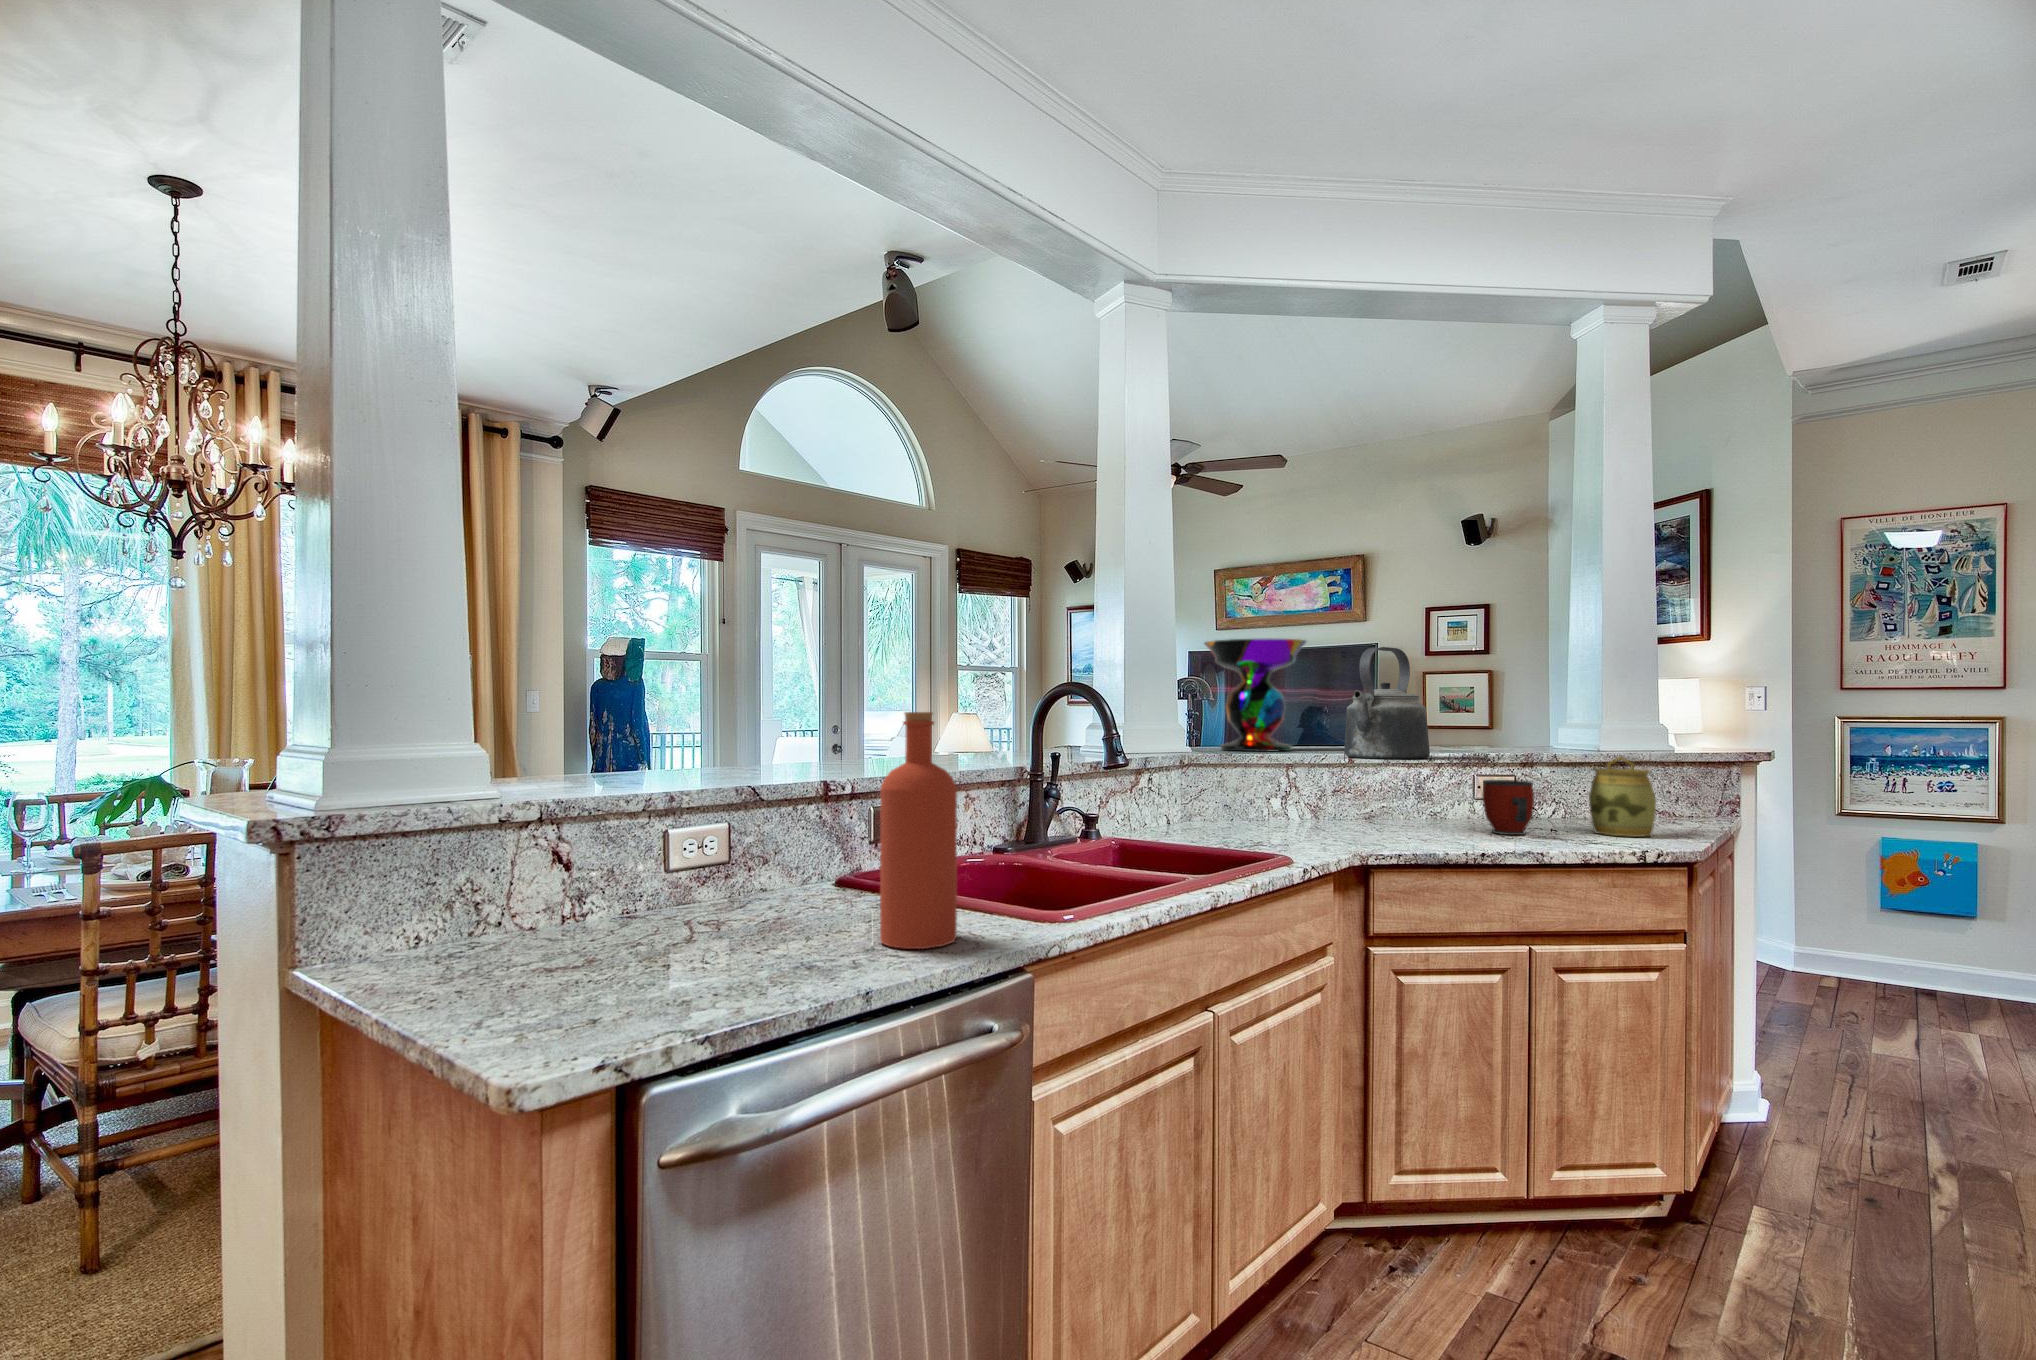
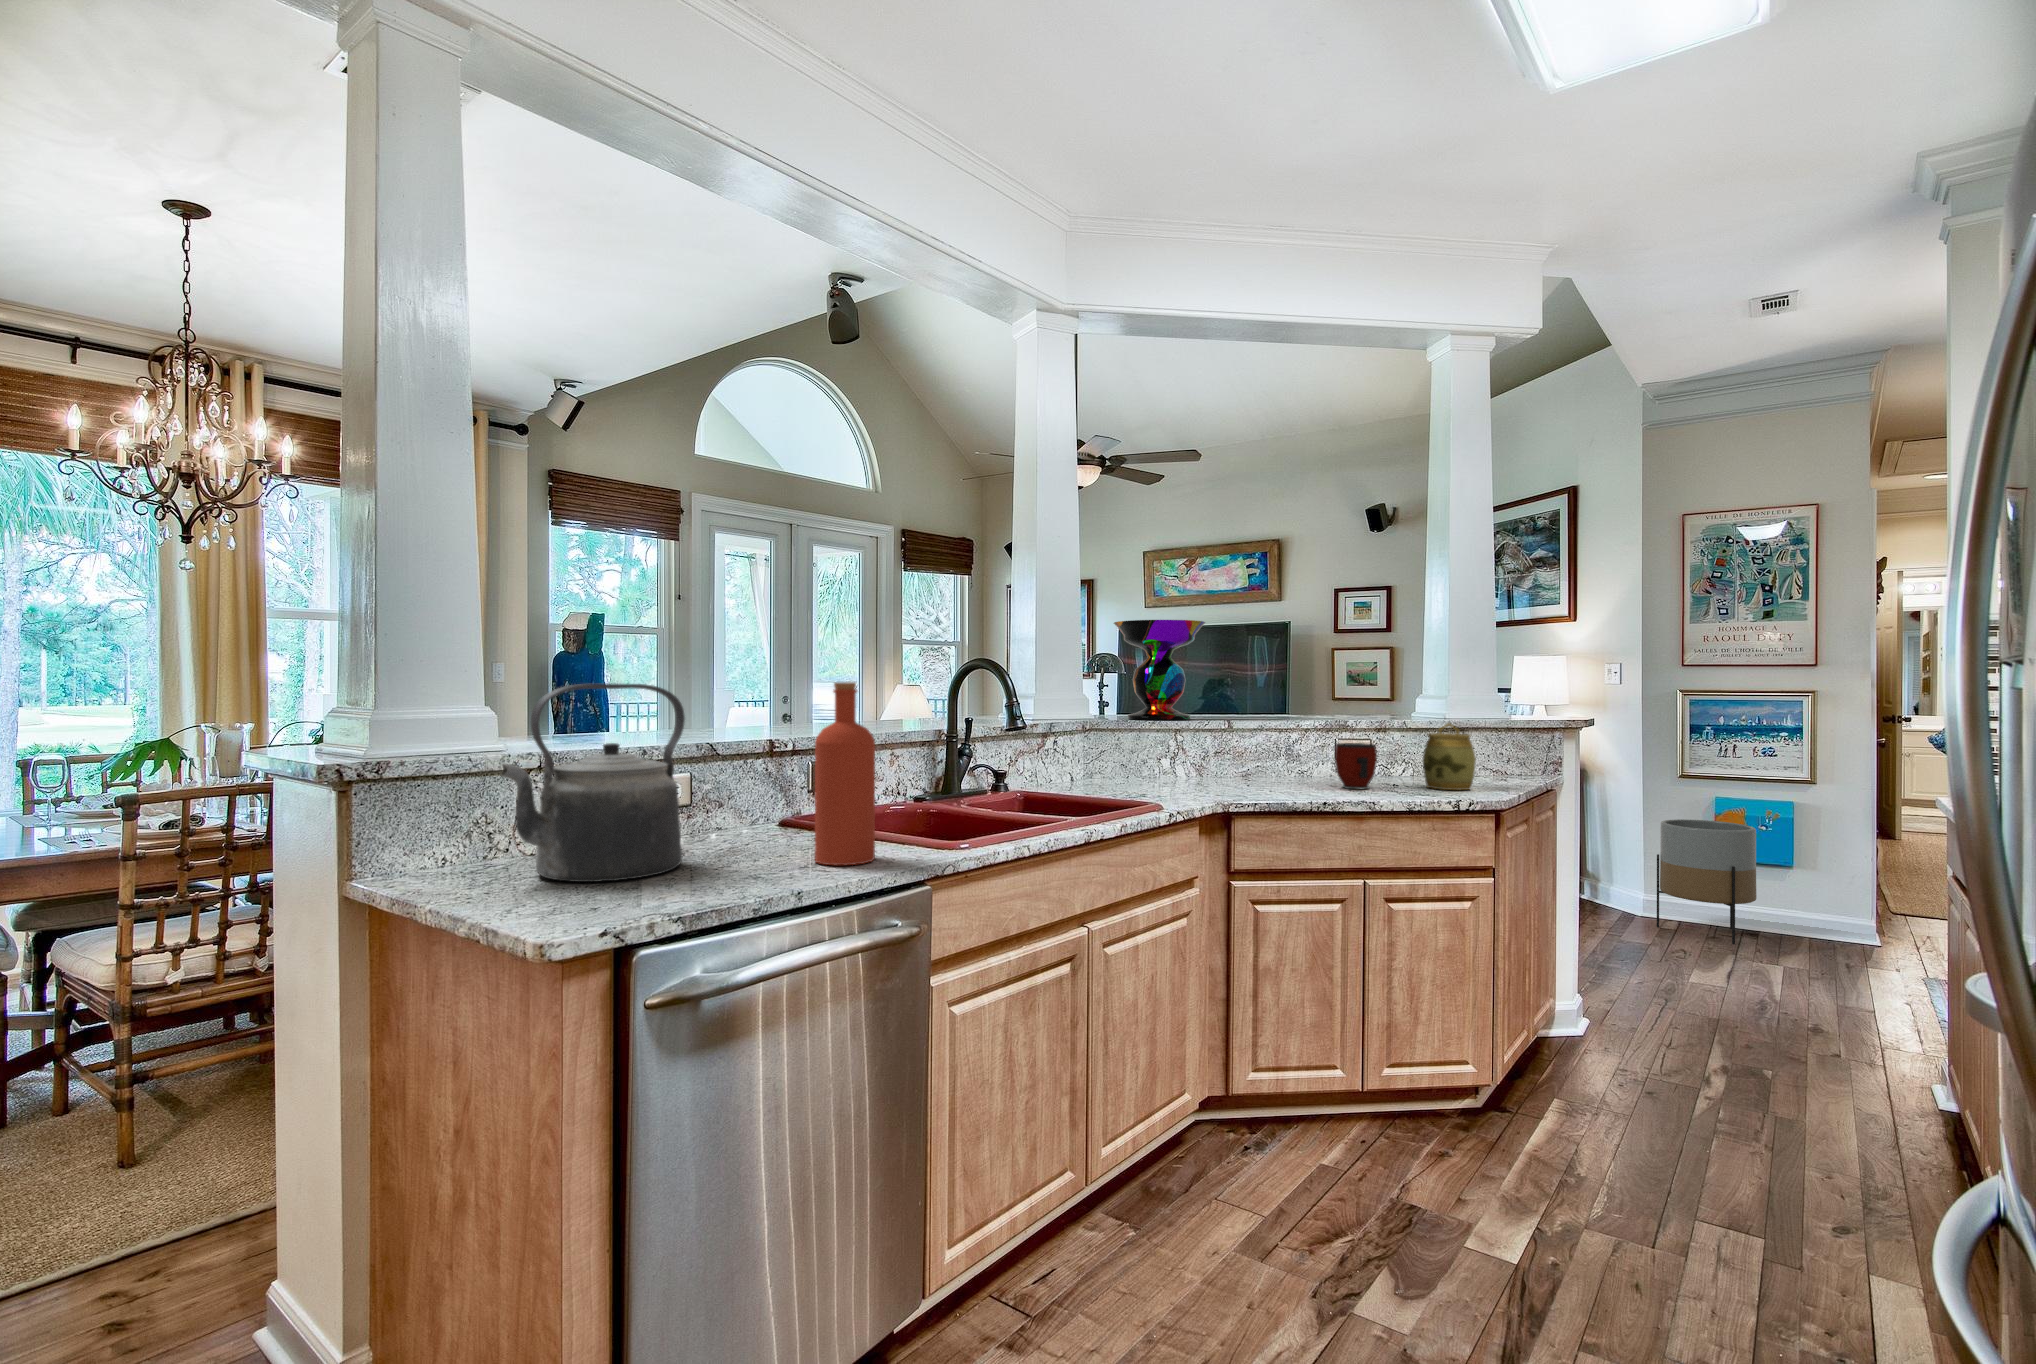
kettle: present [1344,647,1430,759] -> present [501,684,685,882]
planter: none [1815,861,1940,1007] -> present [1657,819,1757,944]

